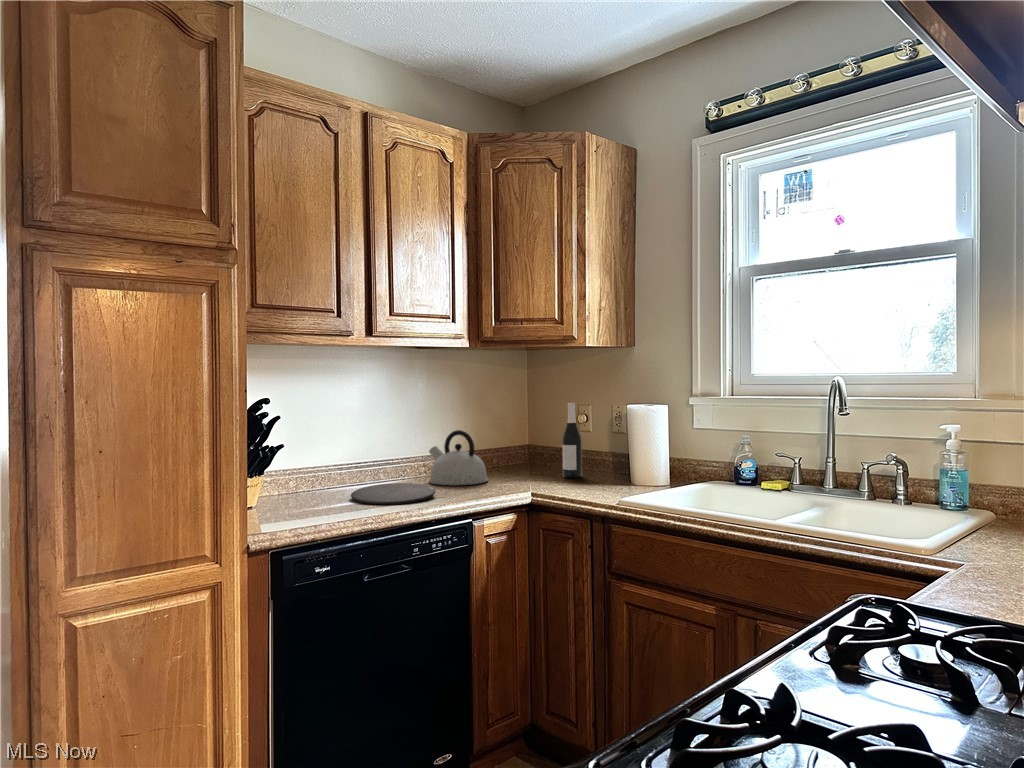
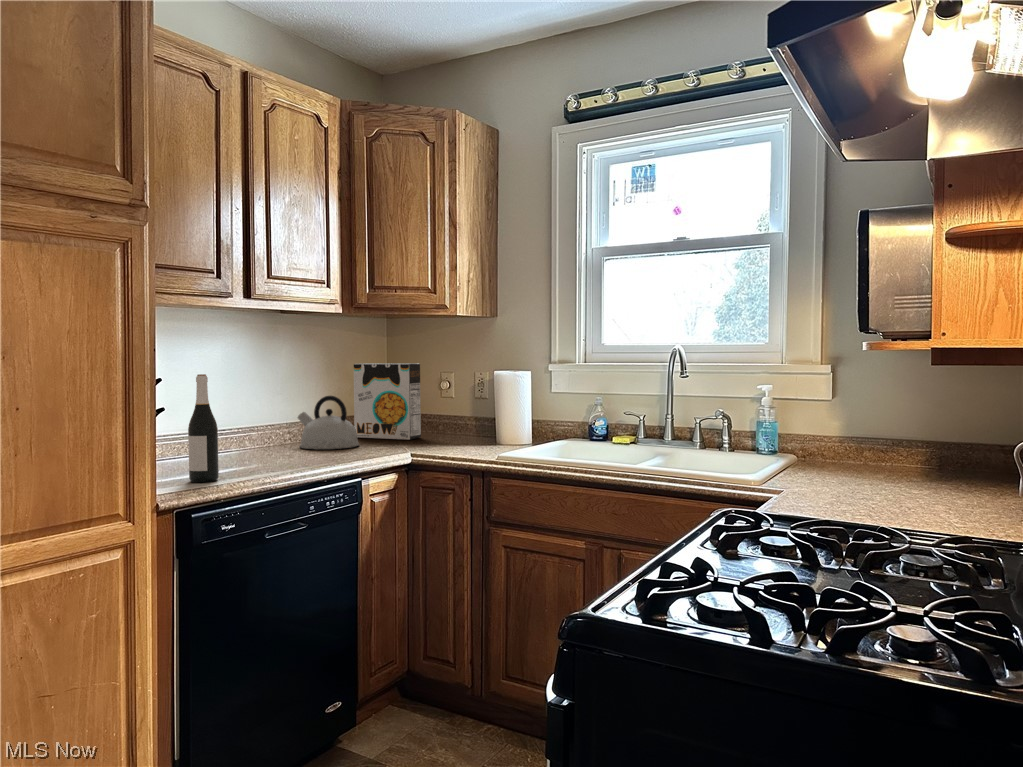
cereal box: none [490,396,557,476] -> present [354,363,421,440]
wine bottle: present [562,402,582,478] -> present [188,374,219,482]
plate: present [351,483,435,504] -> none [231,447,319,466]

